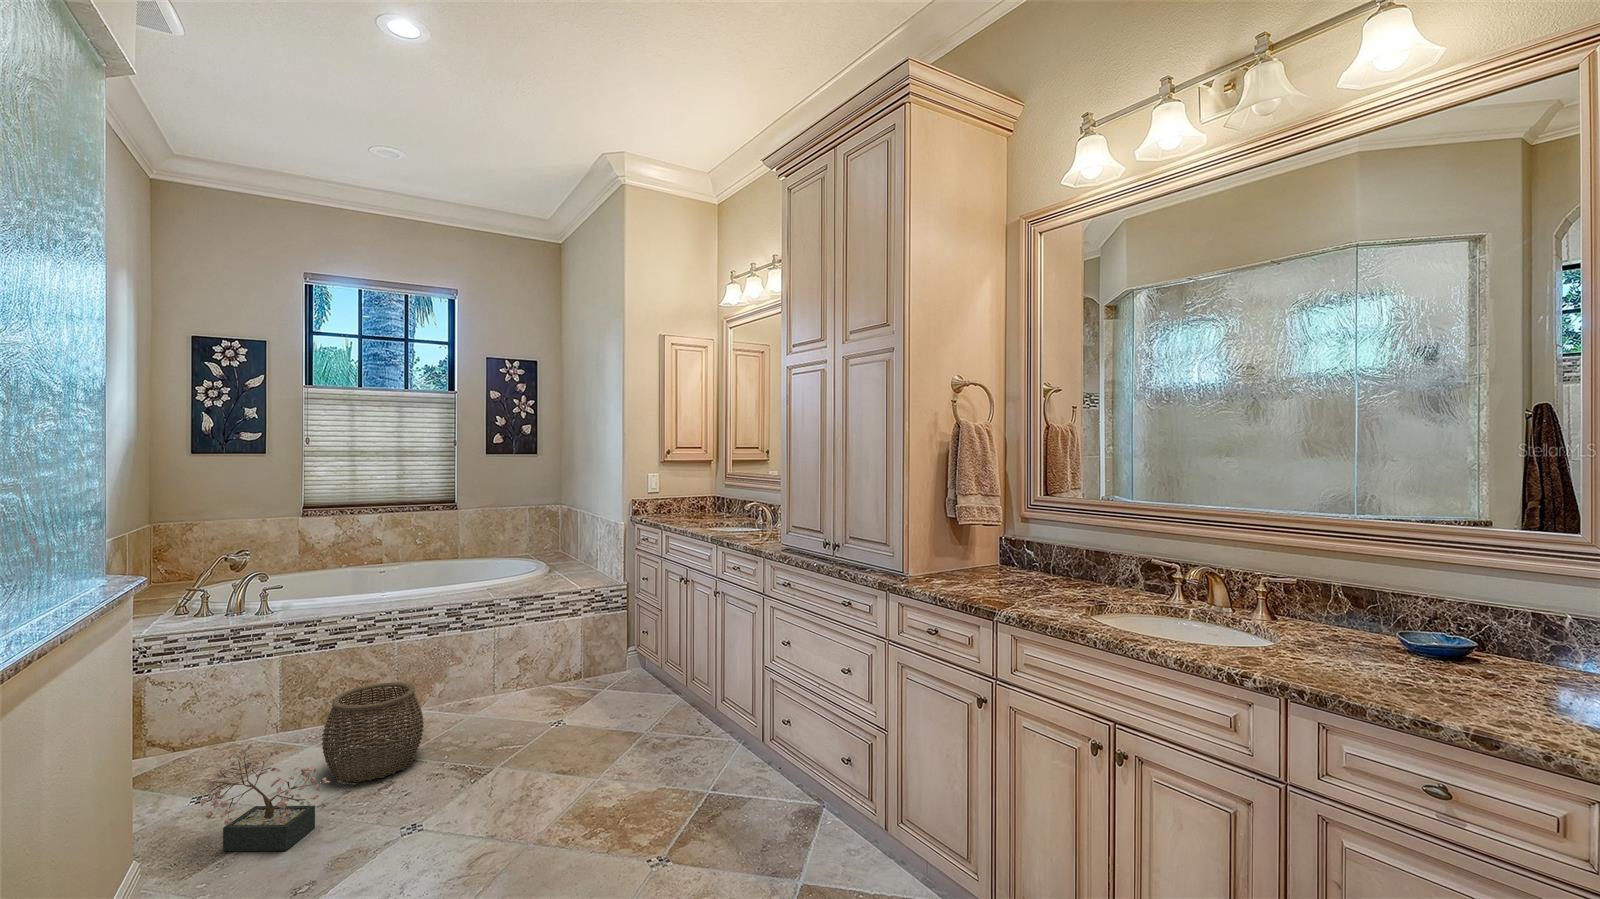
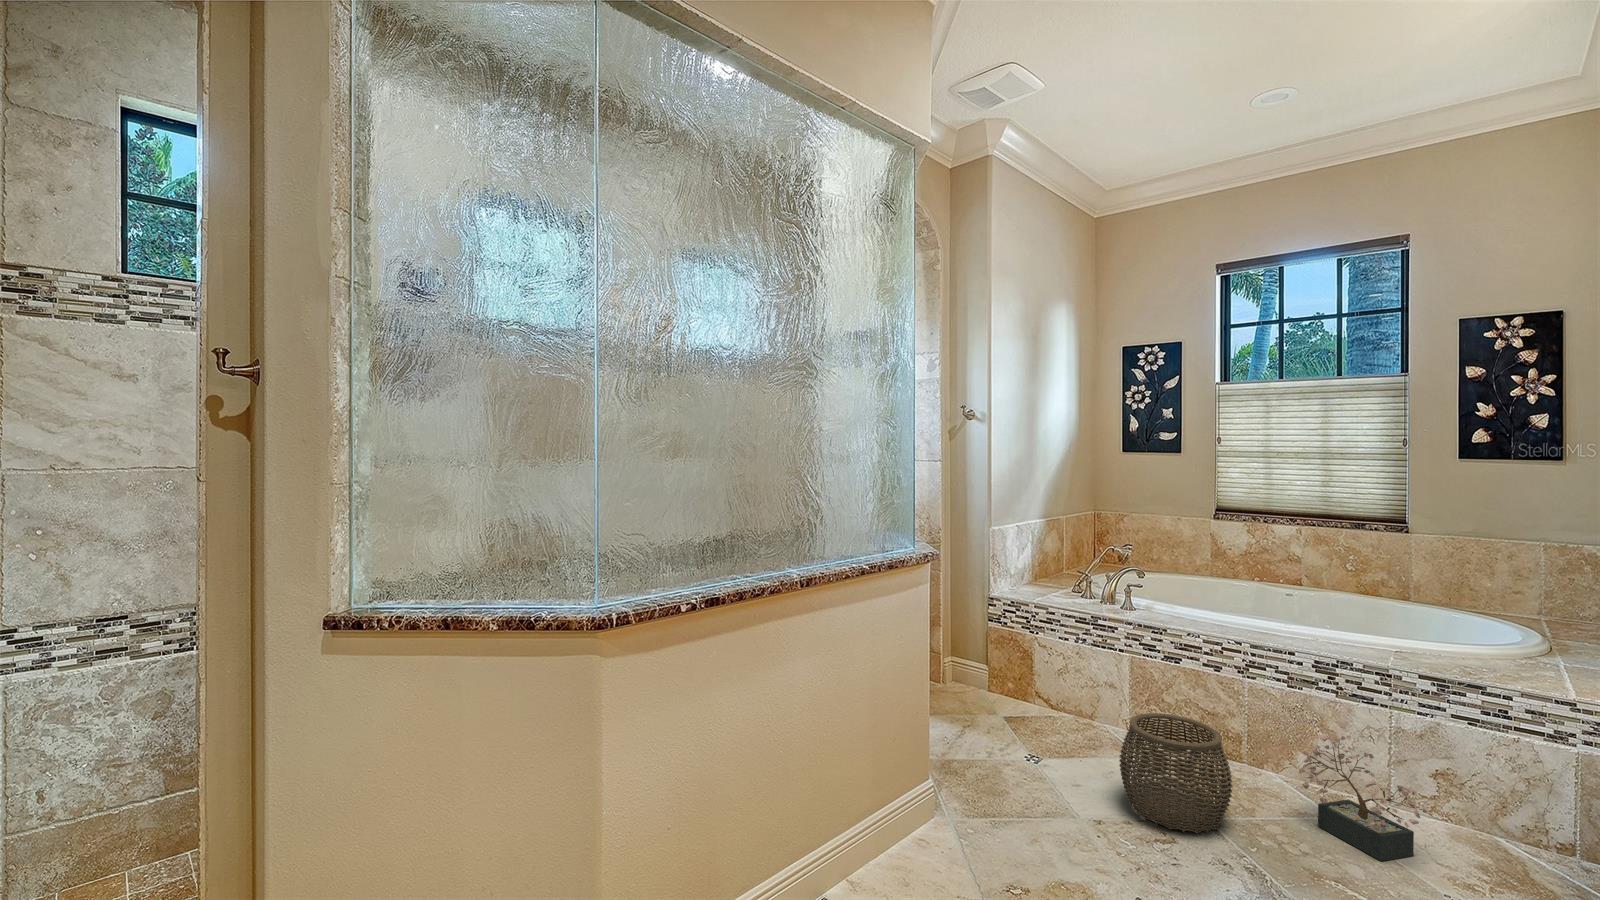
decorative plant: present [196,745,330,851] -> present [1295,735,1432,861]

